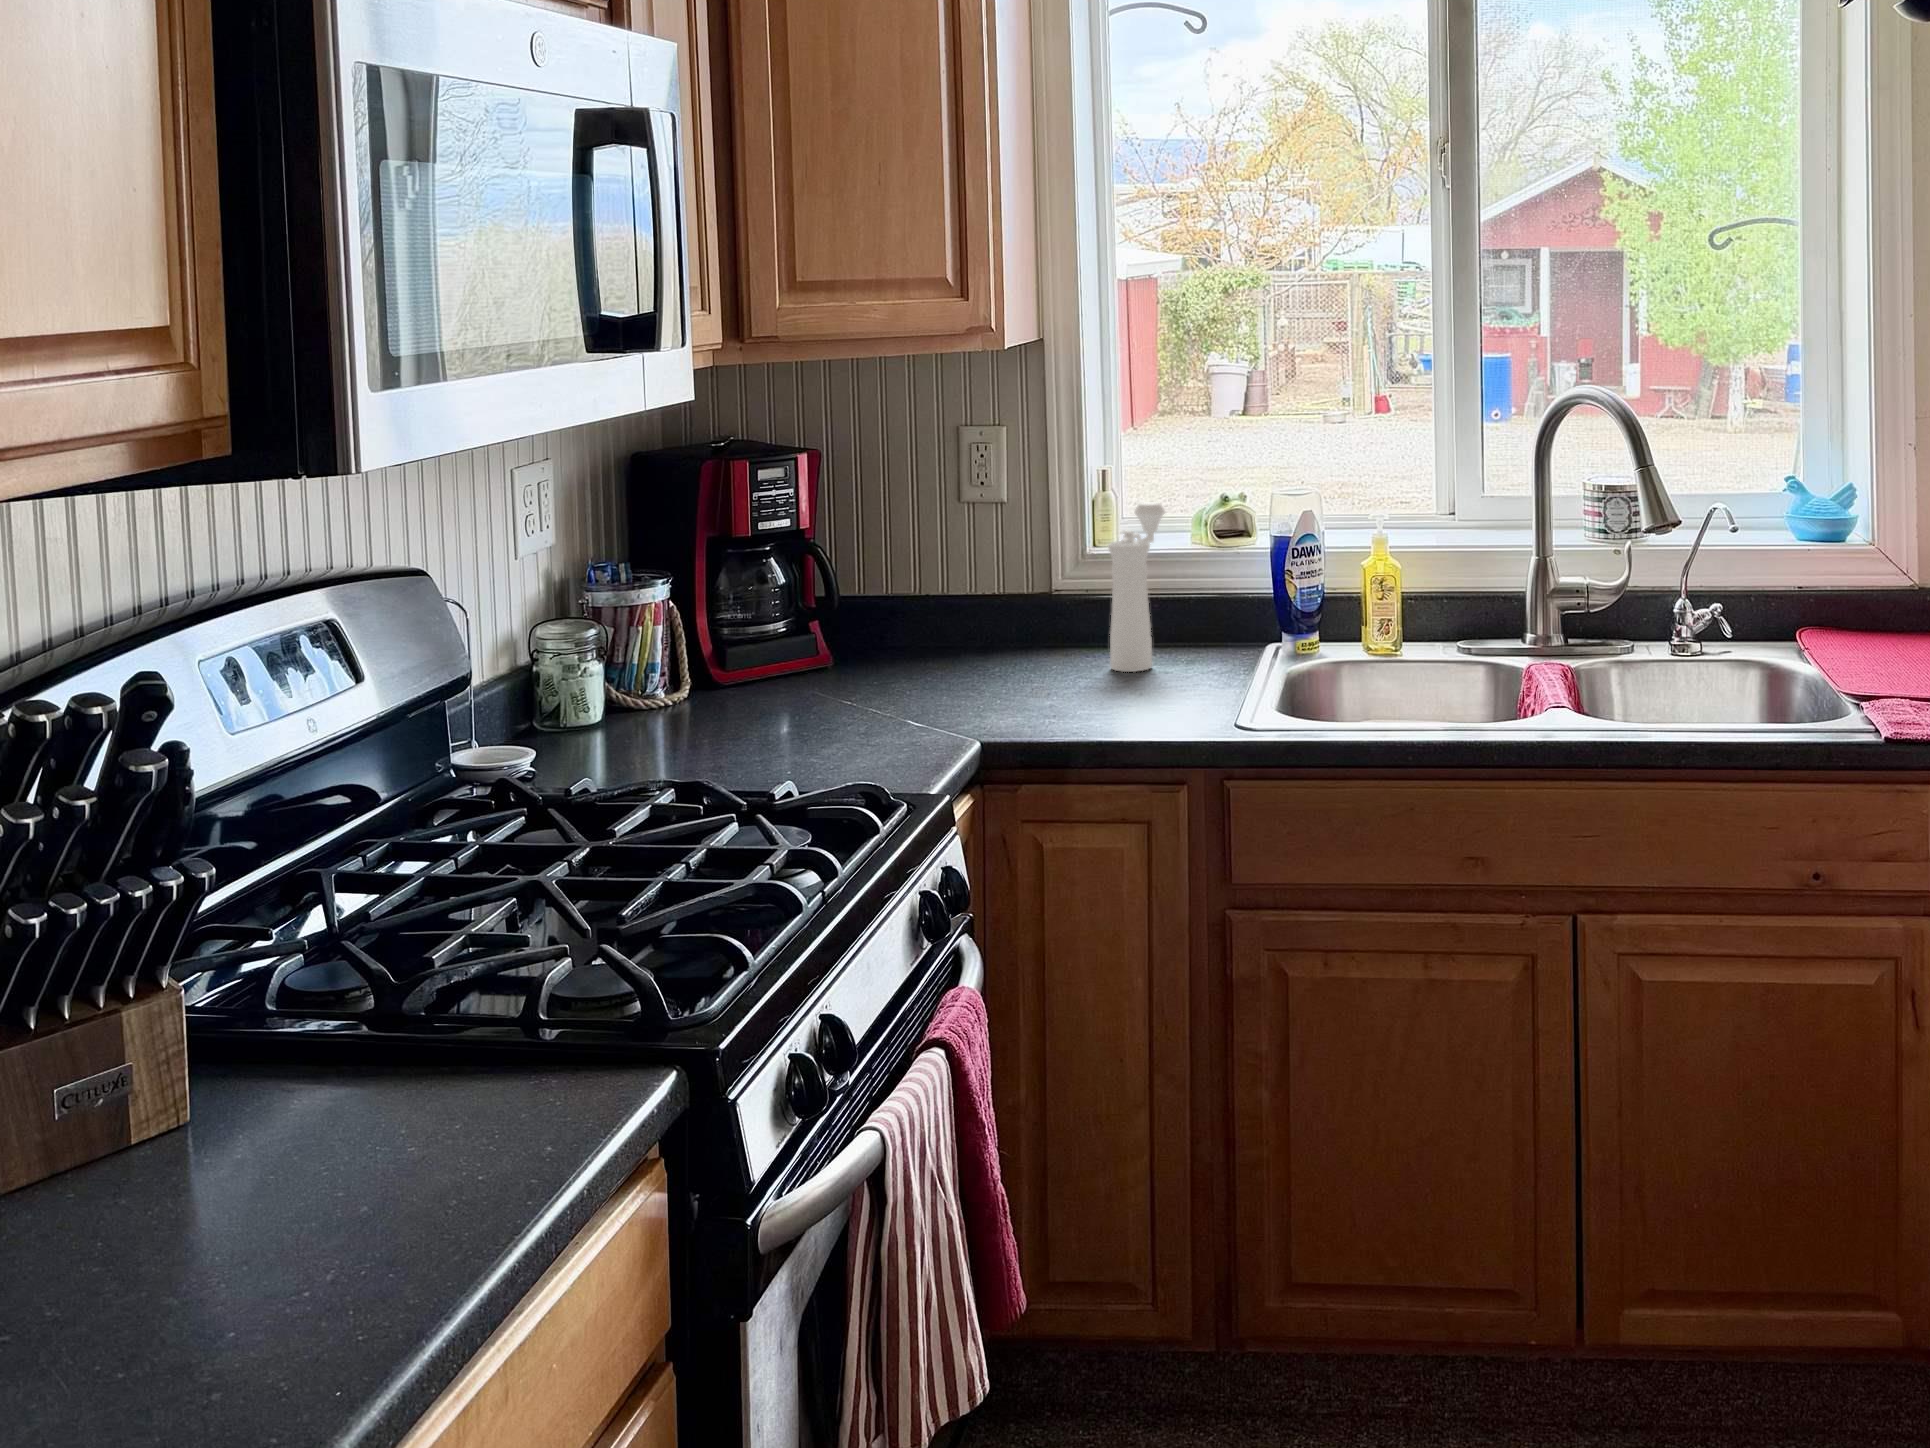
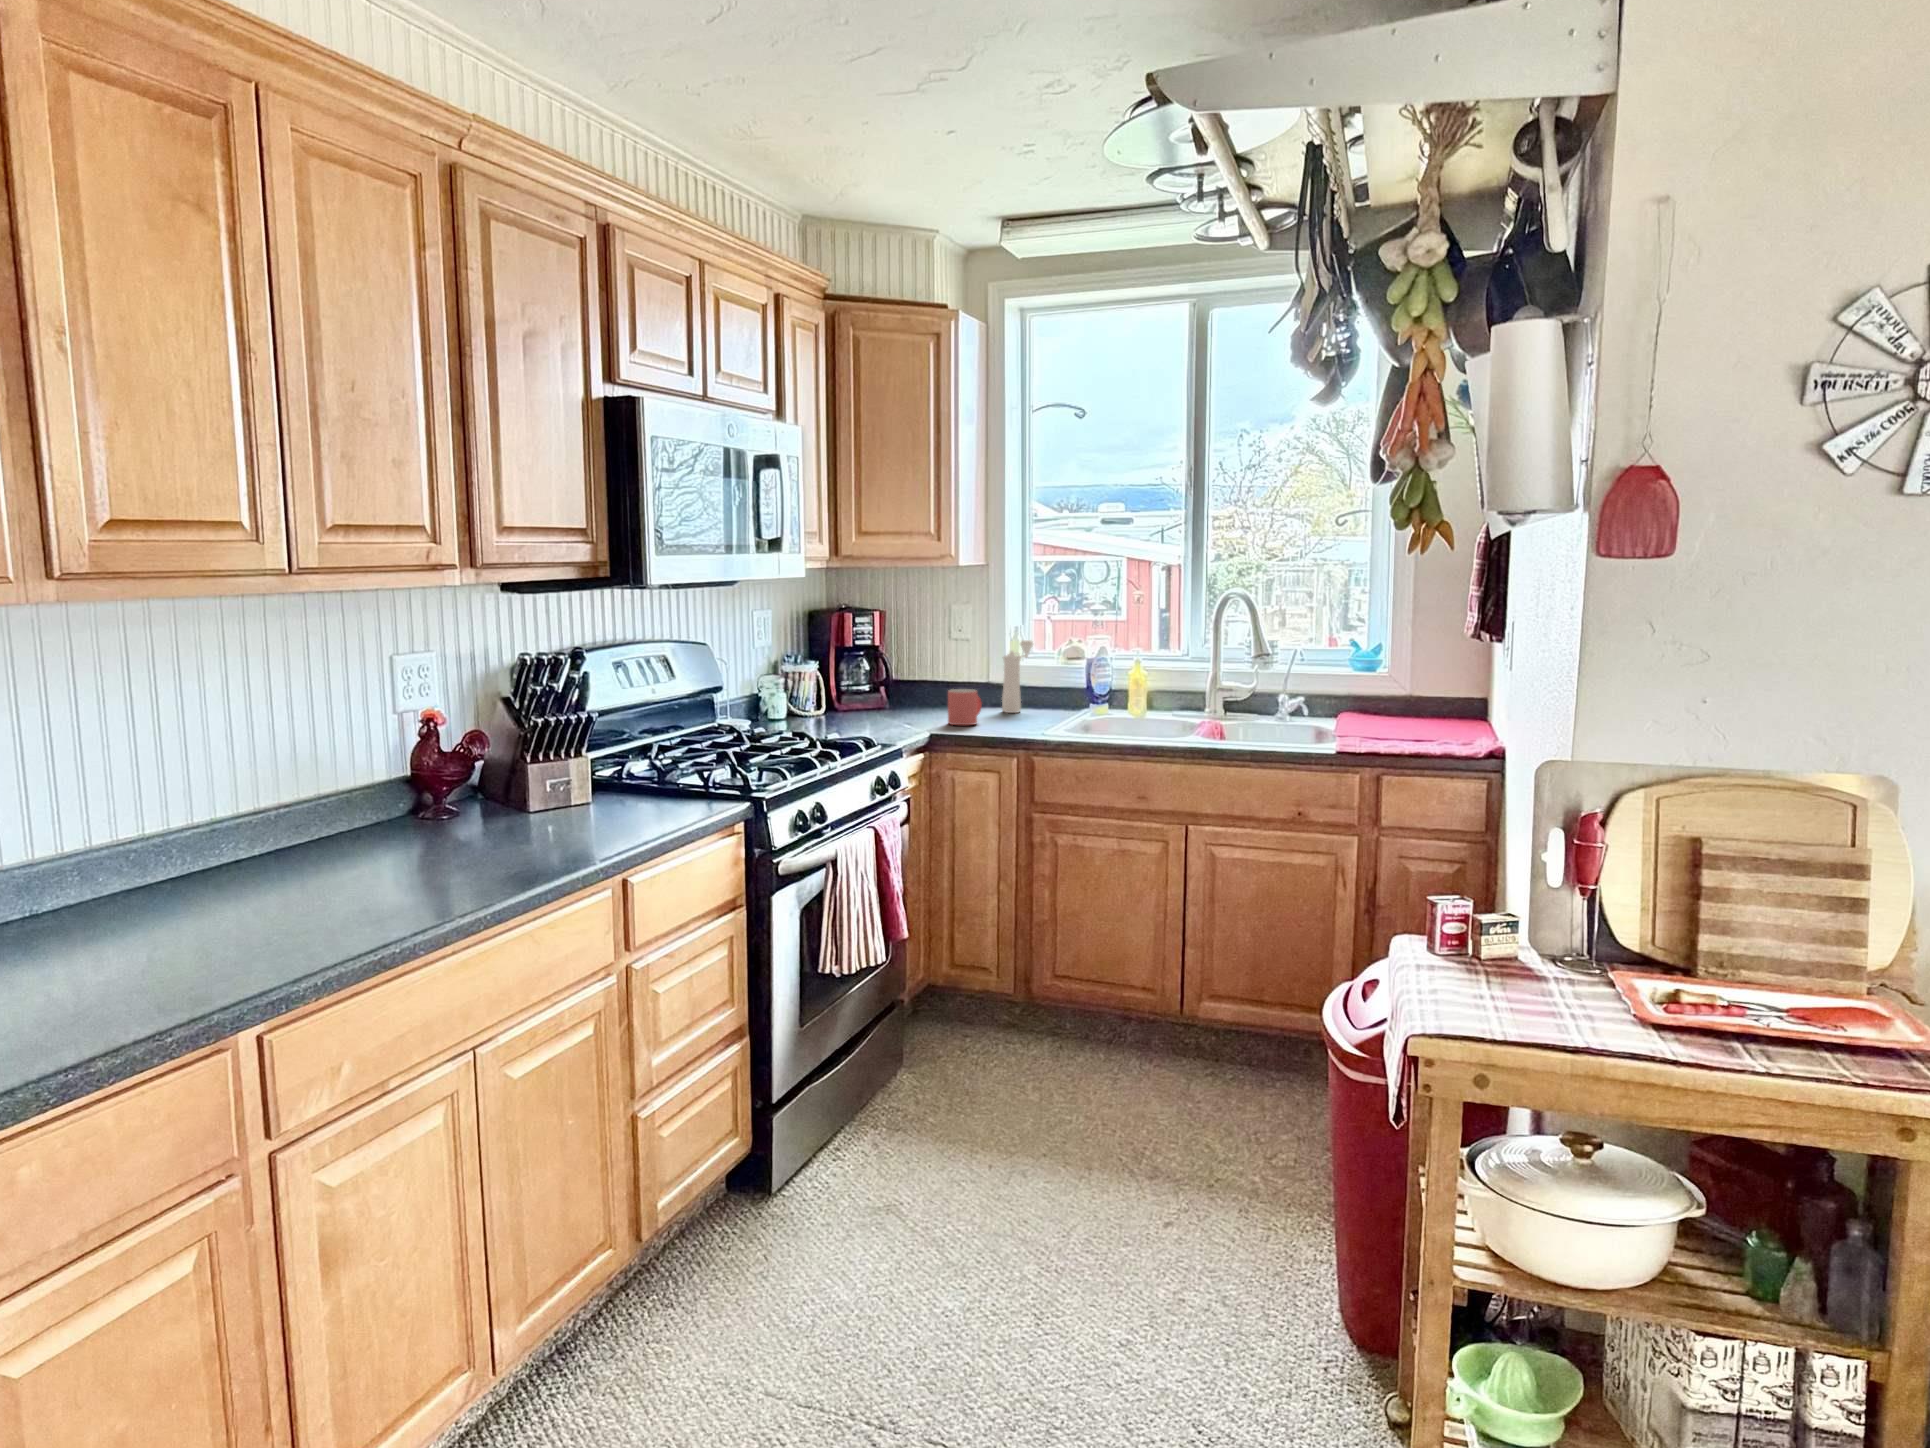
mug: none [1019,634,1091,724] -> present [948,689,982,725]

